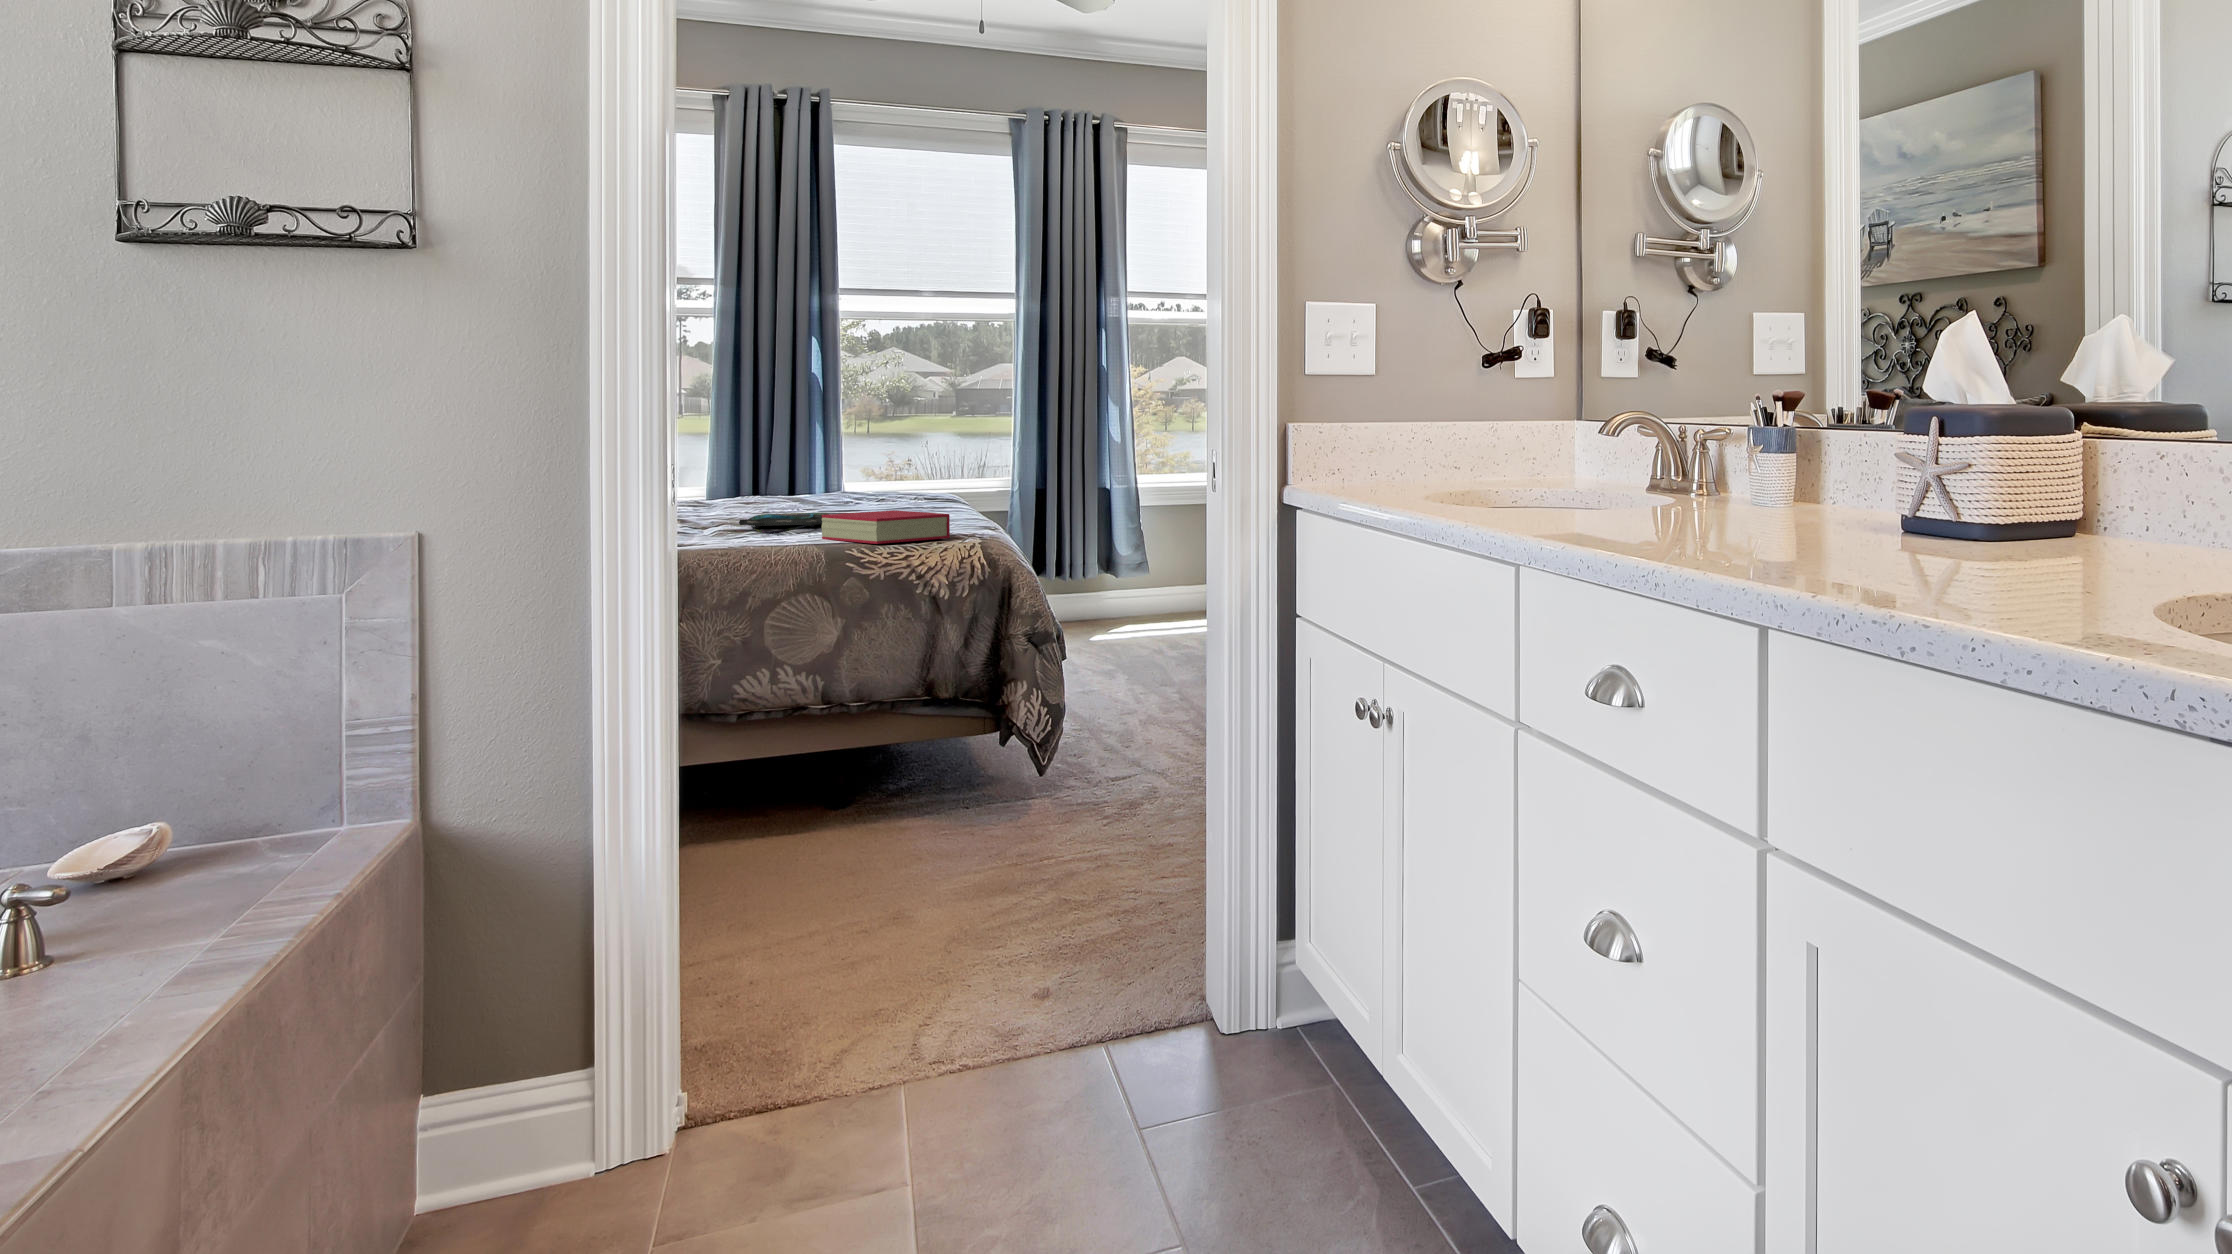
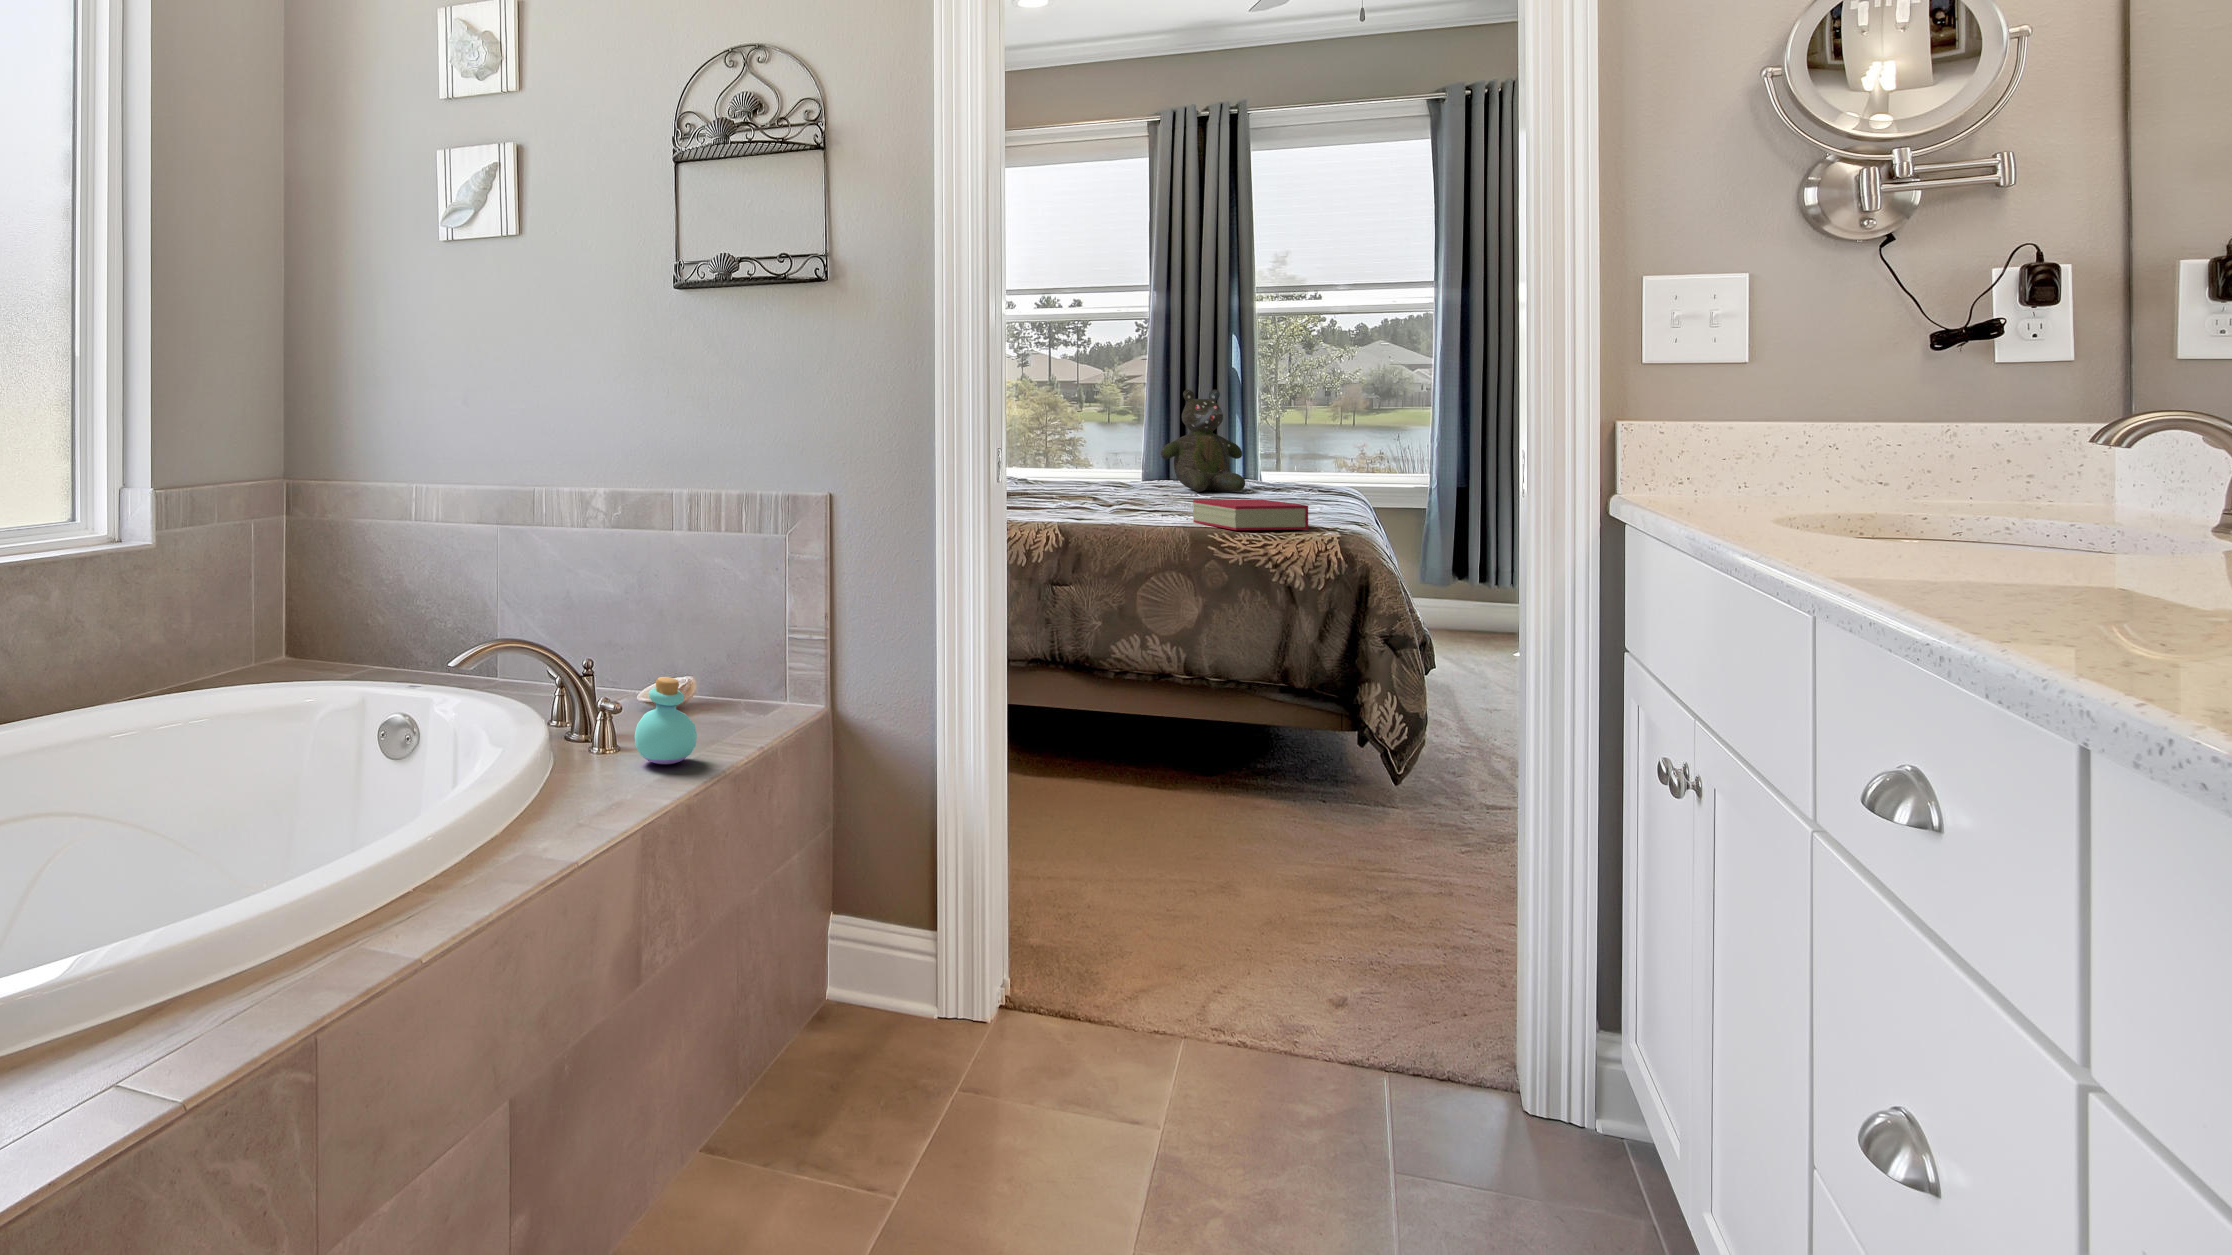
teddy bear: none [753,397,851,507] -> present [1161,390,1245,492]
tote bag: present [739,513,828,534] -> none [1132,496,1212,515]
perfume bottle: none [124,808,248,938] -> present [634,677,697,764]

